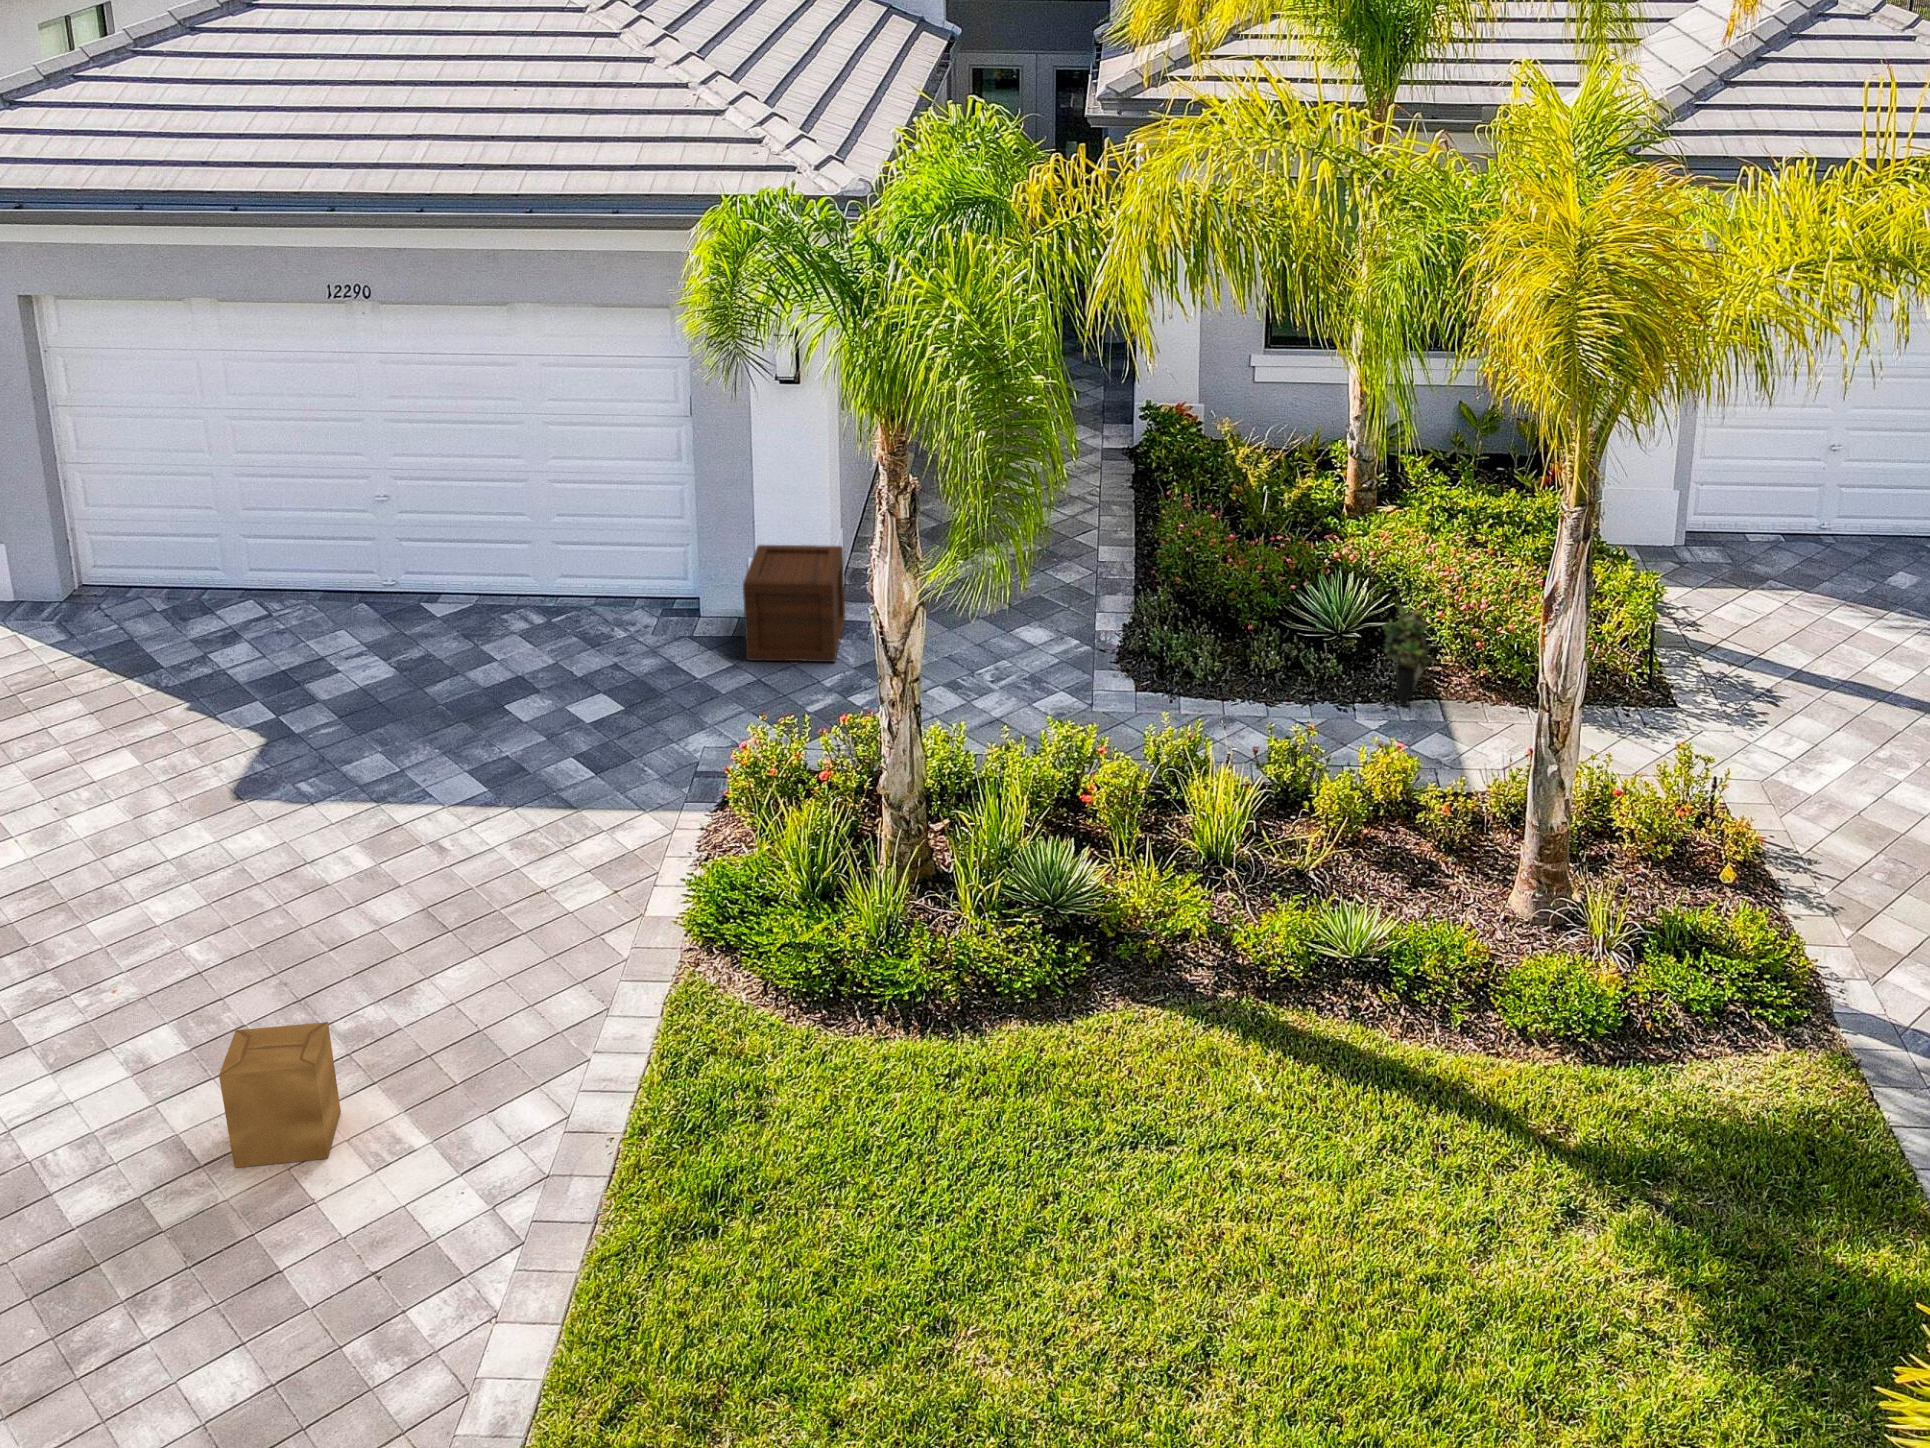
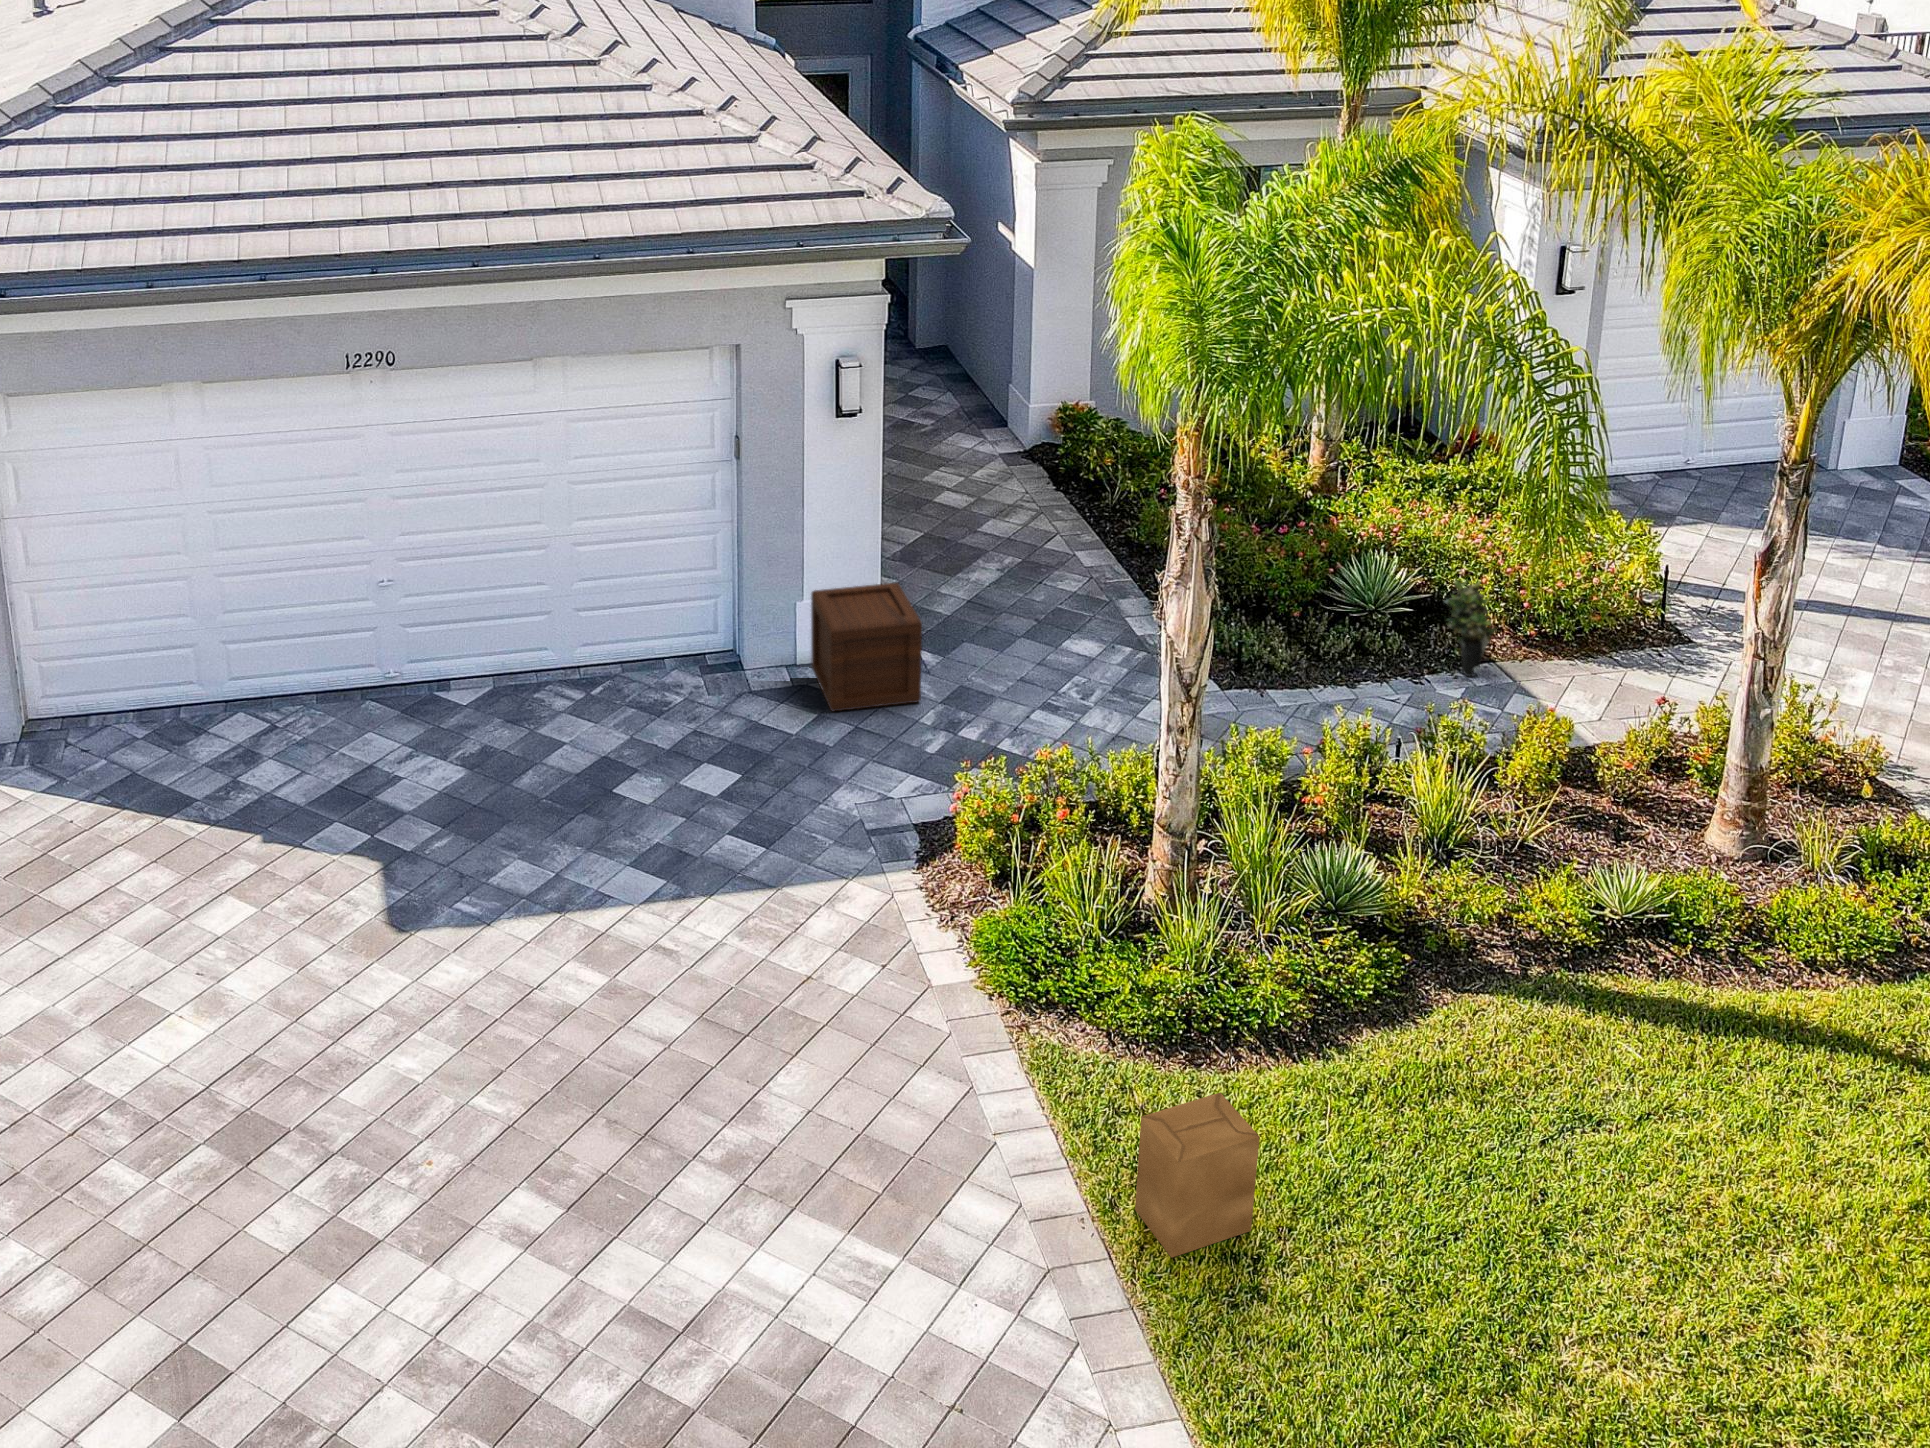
cardboard box: present [219,1022,341,1168] -> present [1135,1093,1260,1258]

